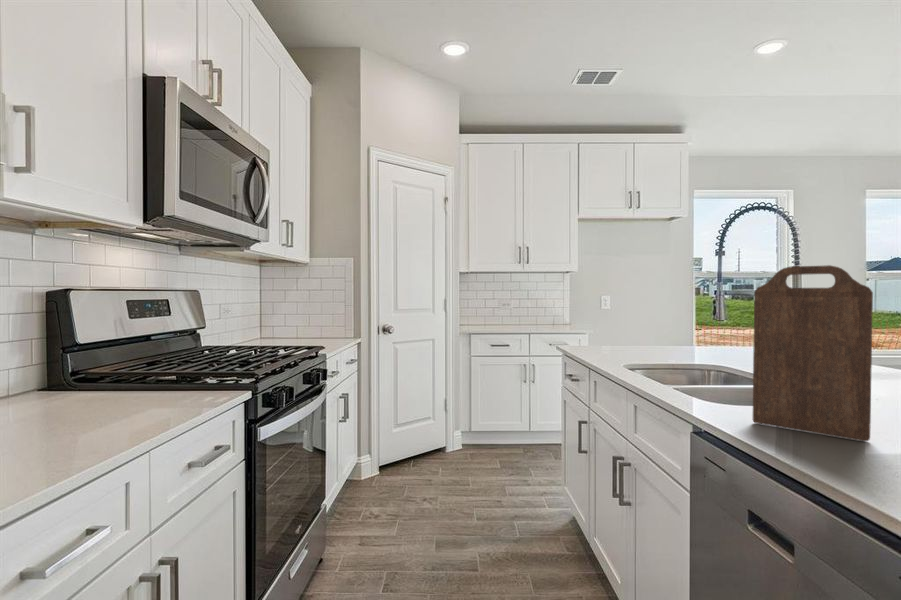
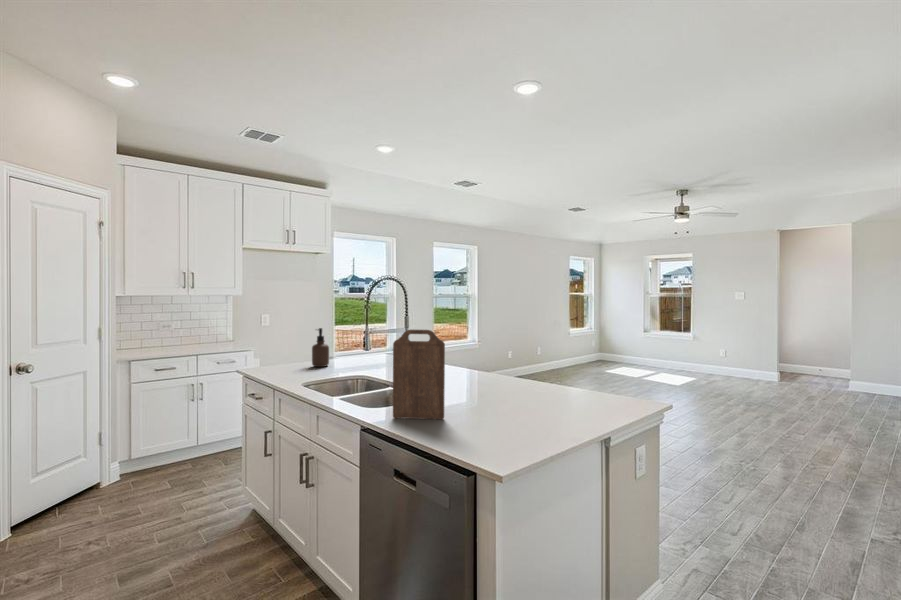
soap dispenser: none [648,299,672,351] -> present [312,328,329,367]

